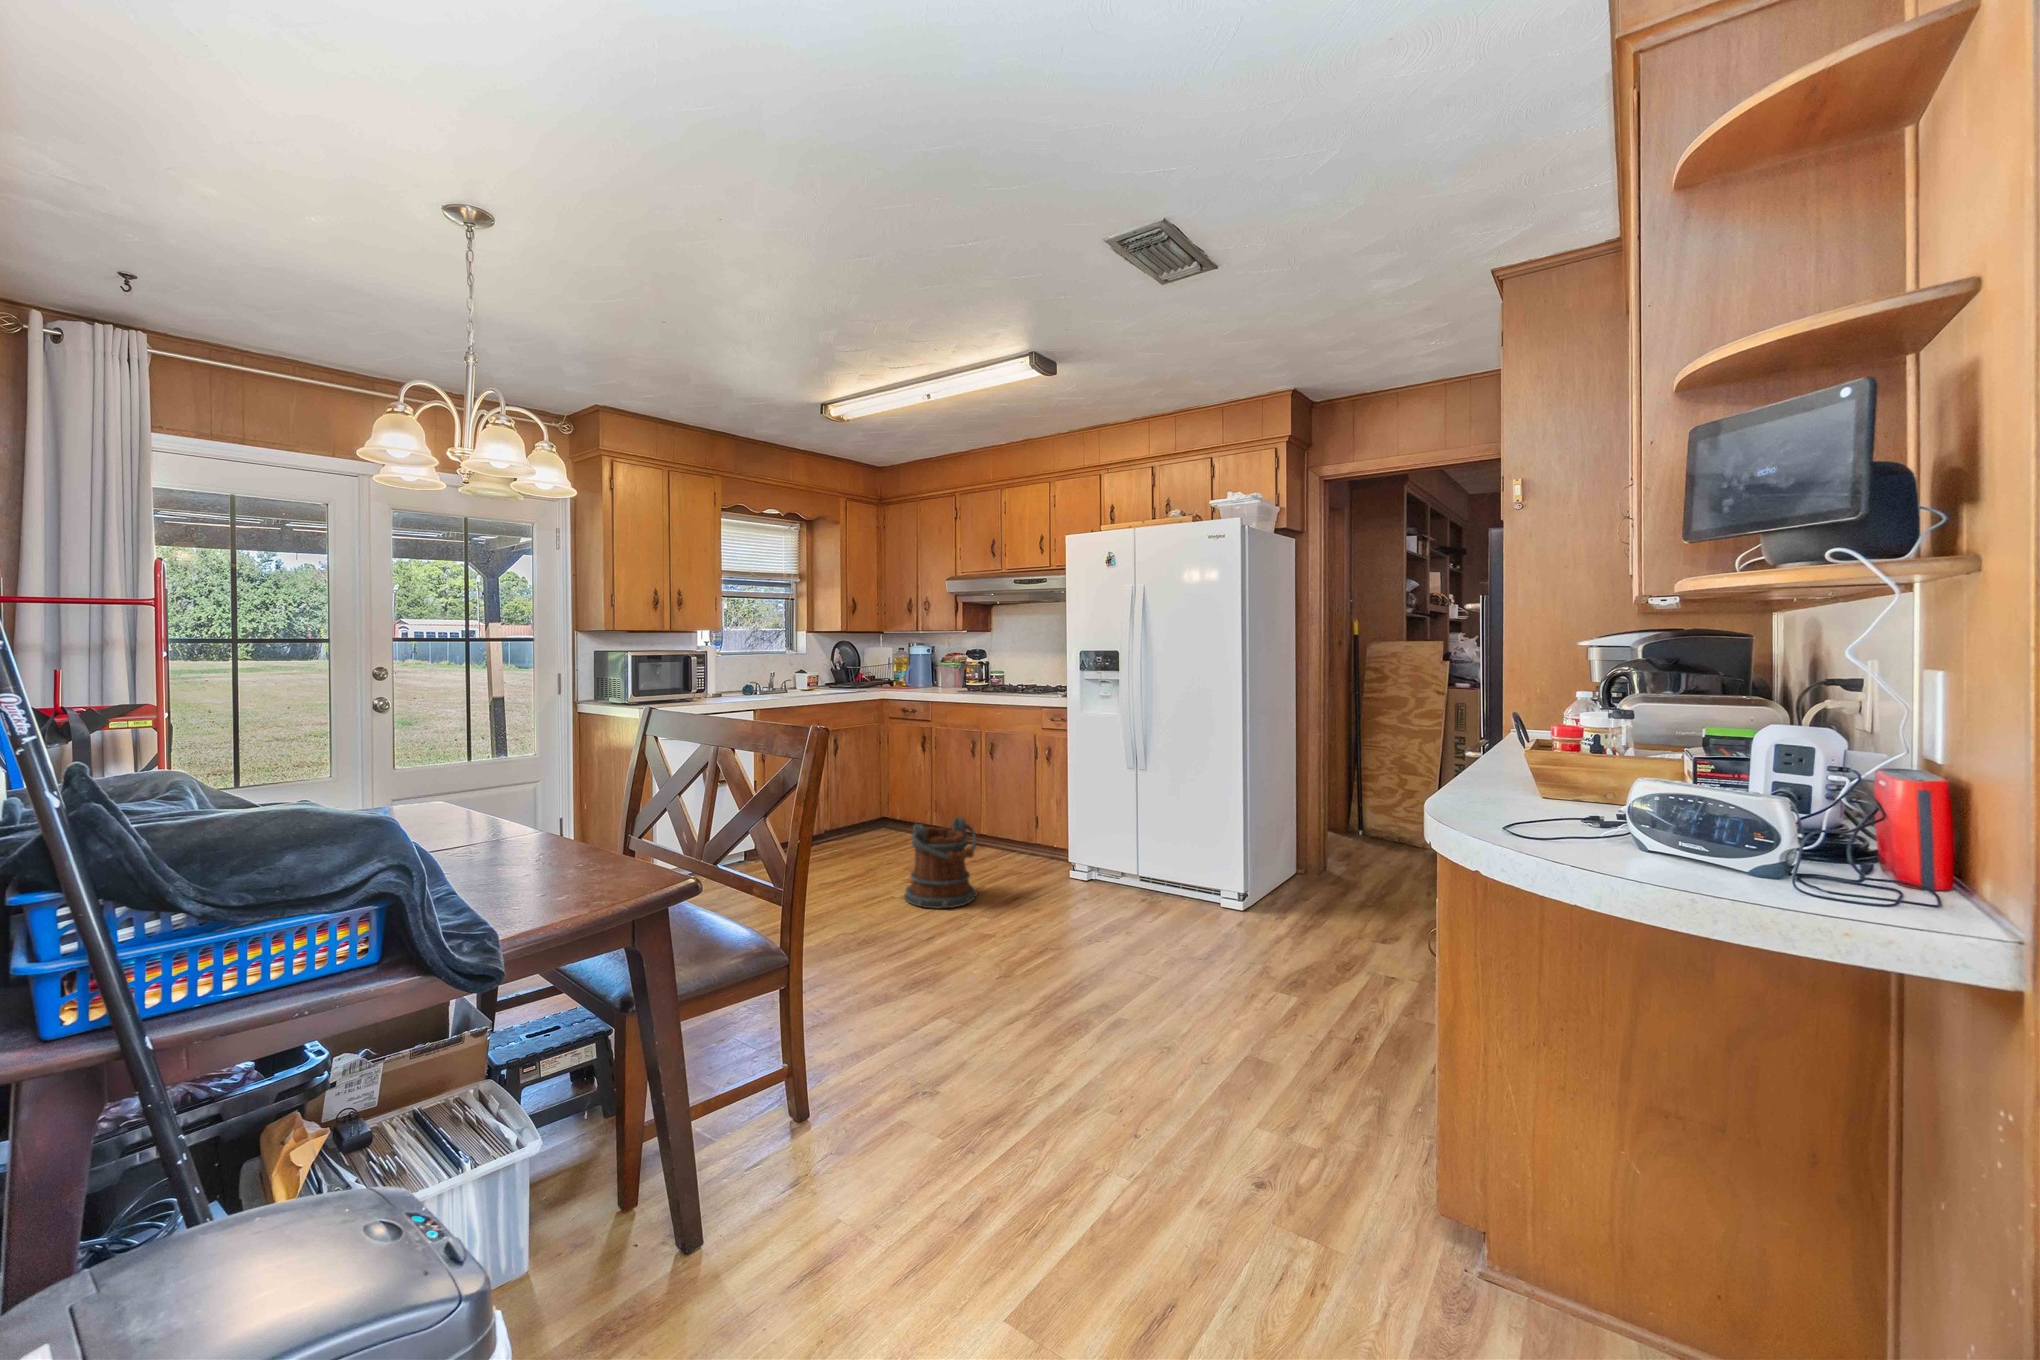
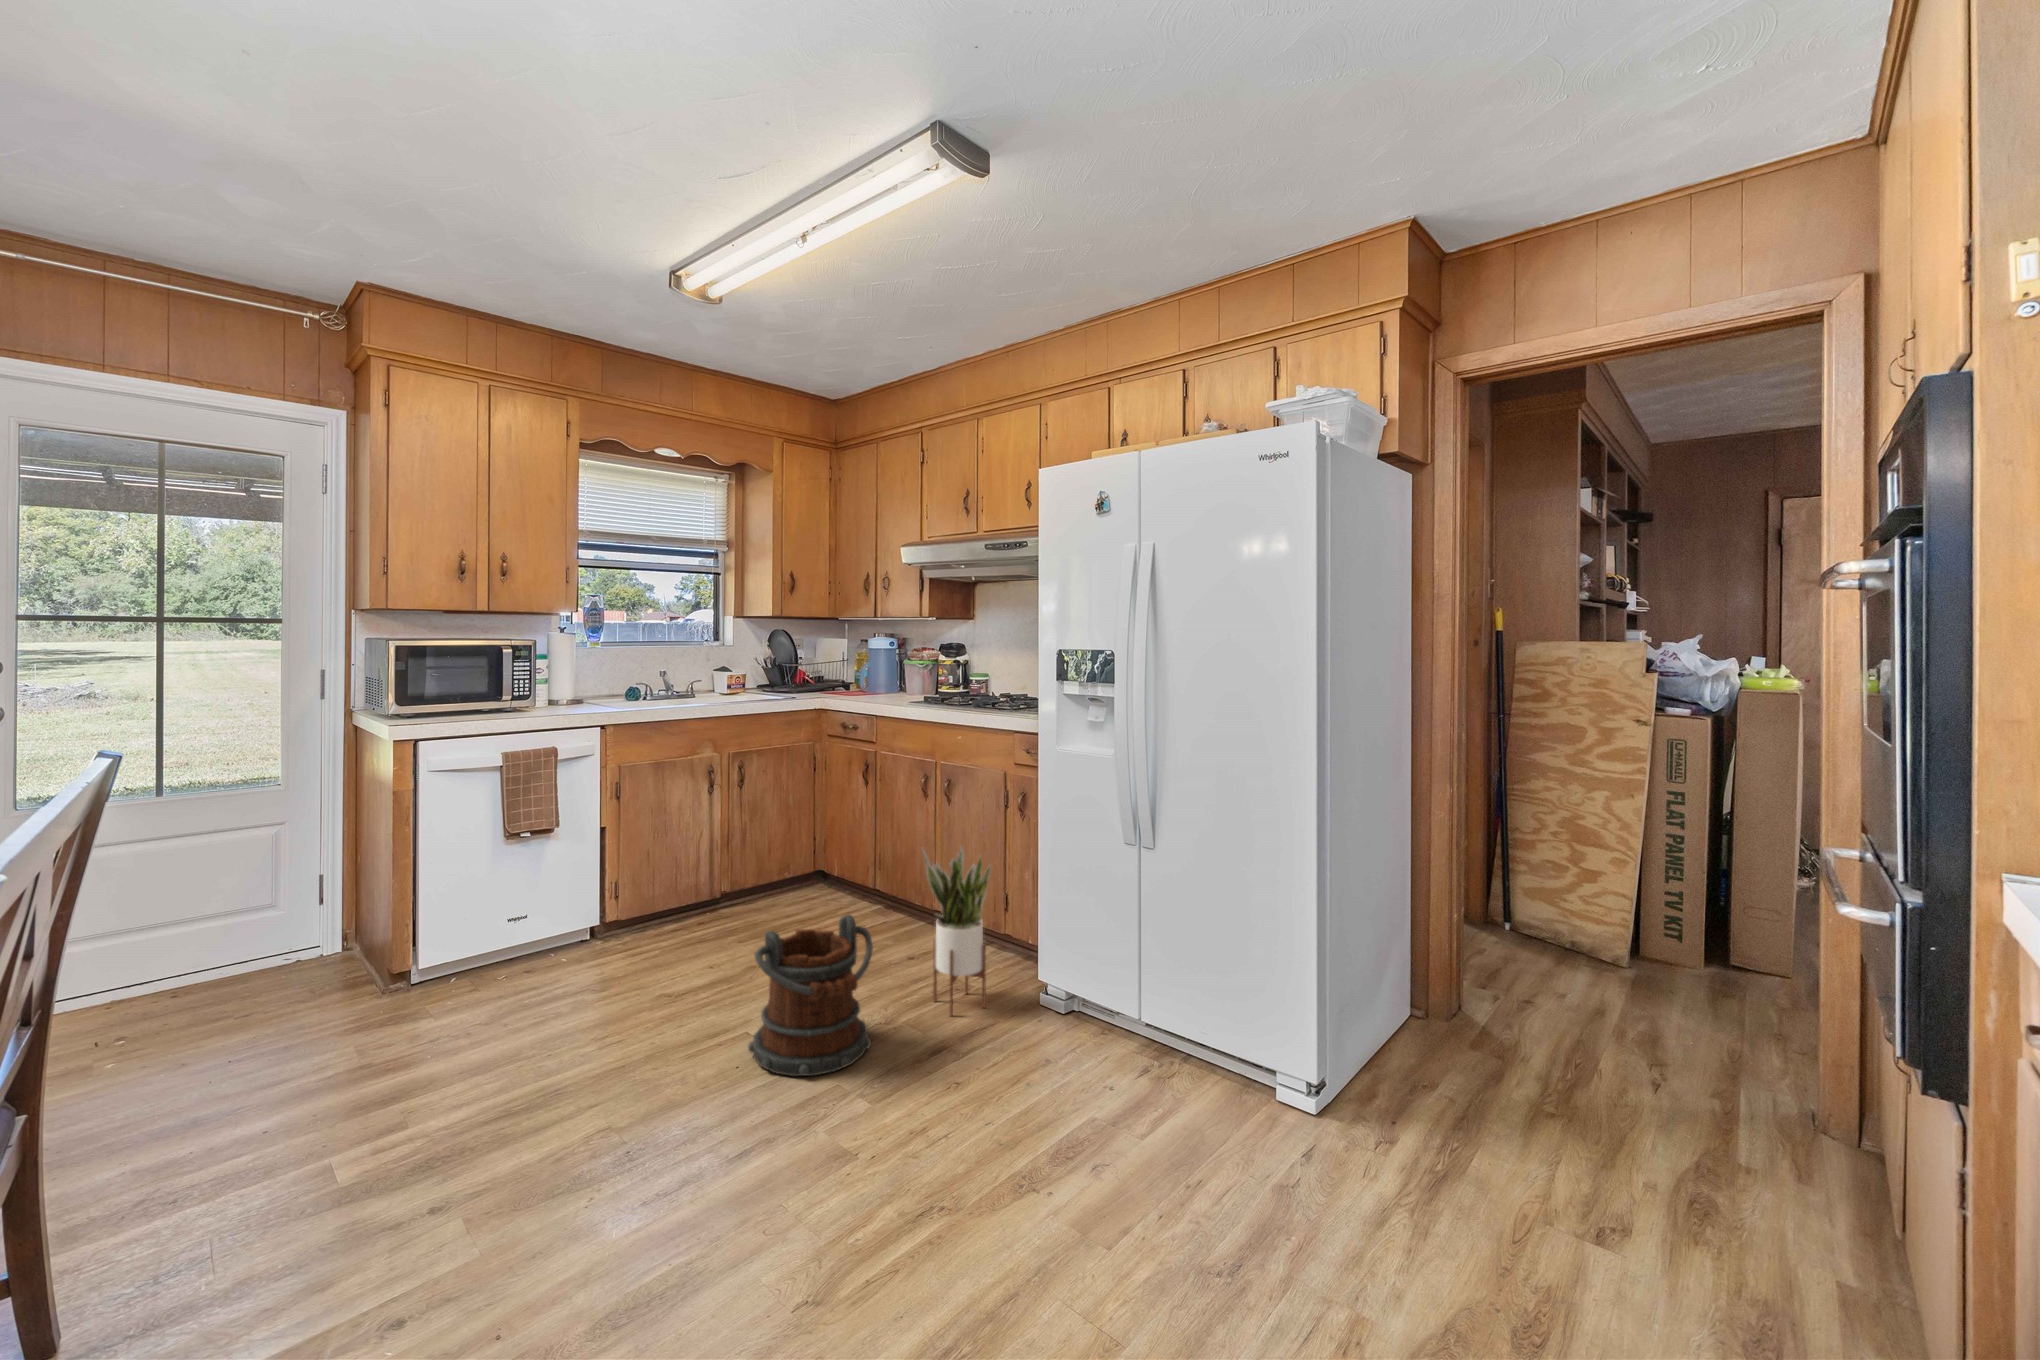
potted plant: none [997,776,1039,882] -> present [922,847,991,1016]

